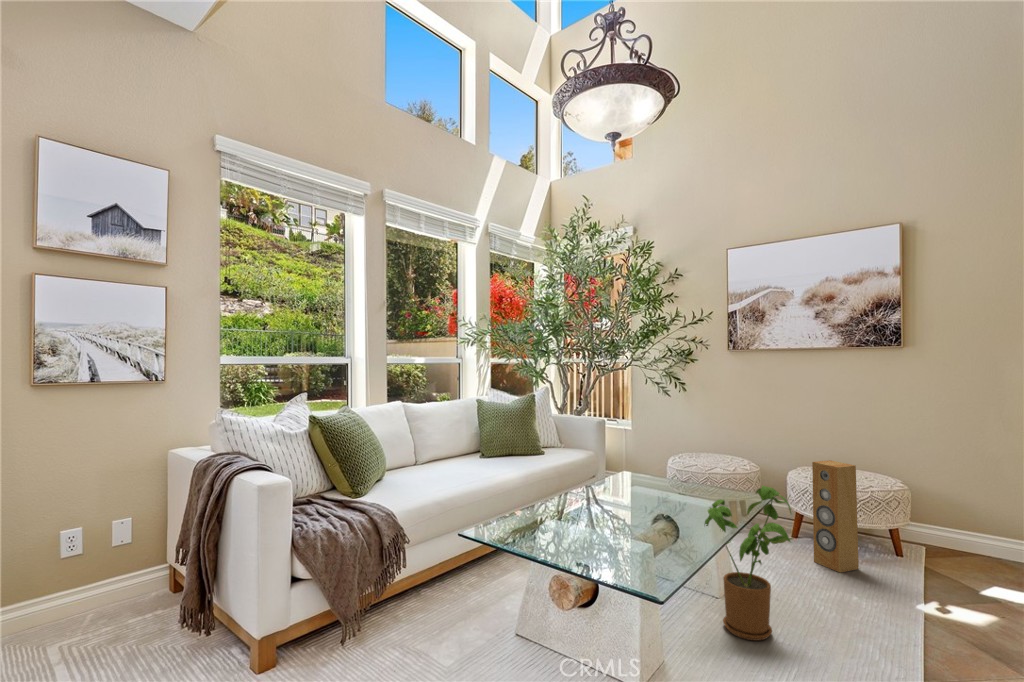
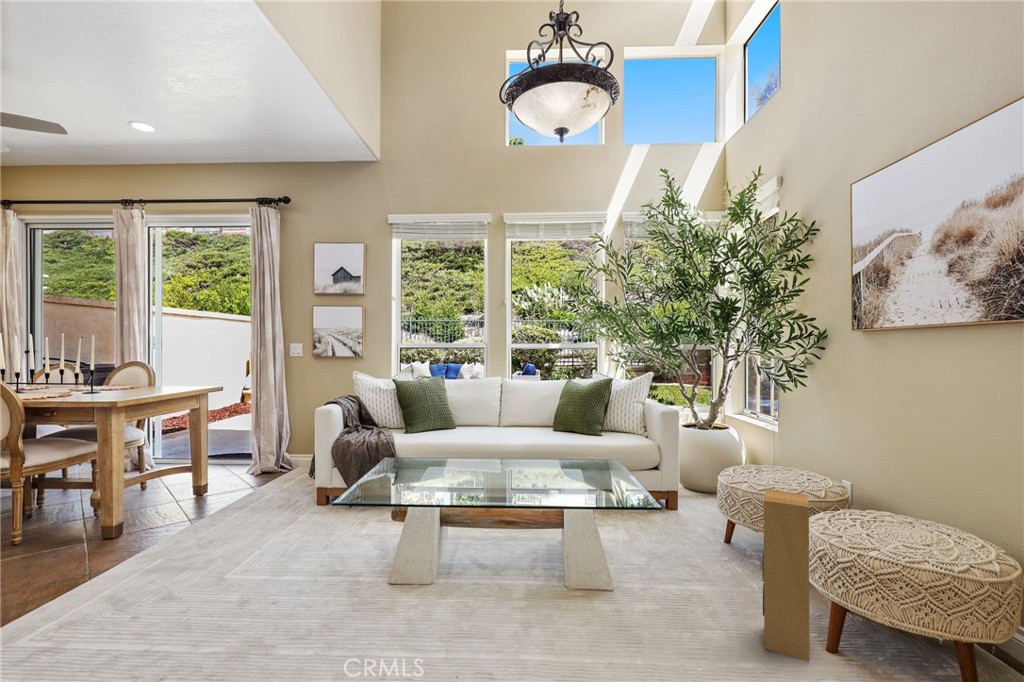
house plant: present [705,486,792,641] -> none [477,475,559,623]

